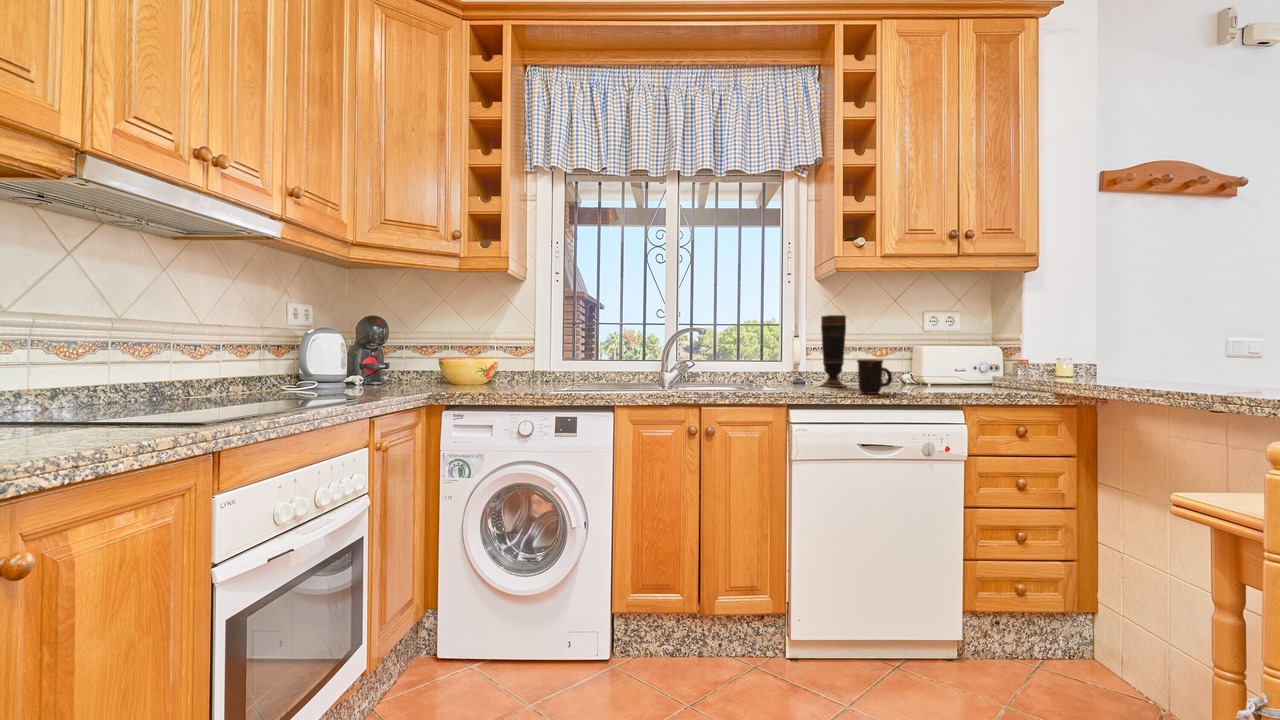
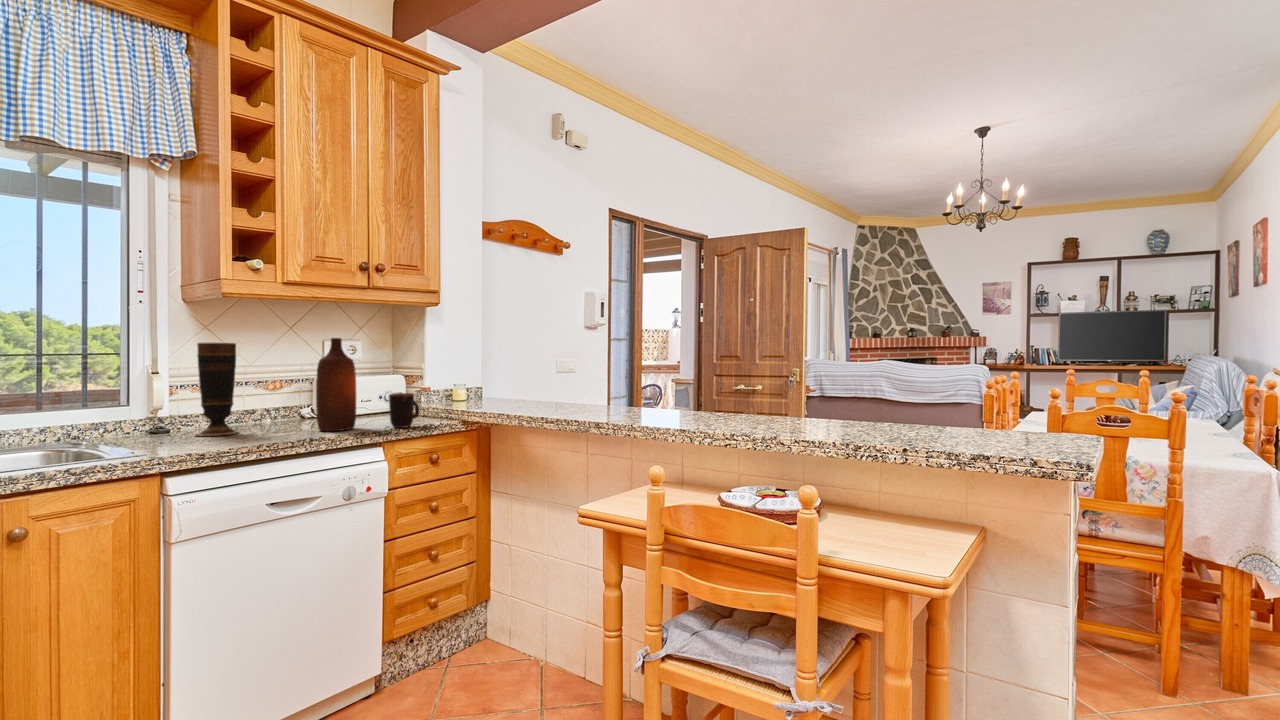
bottle: none [903,306,939,391] -> present [316,338,356,431]
mug: present [857,359,892,394] -> present [389,393,419,428]

